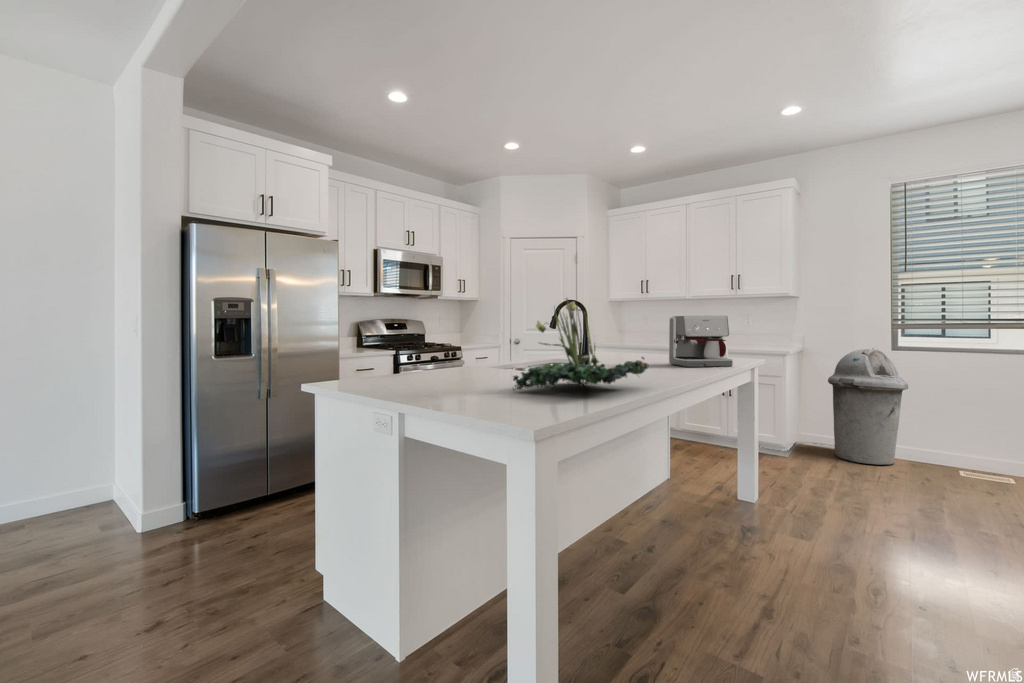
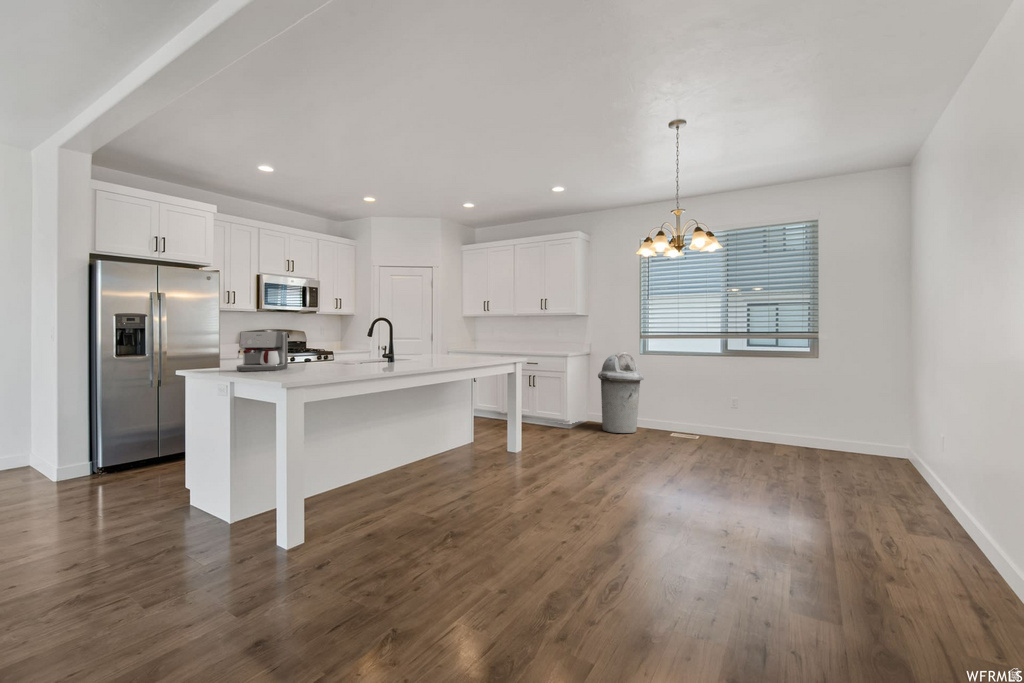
plant: present [513,298,649,390] -> none [298,320,379,372]
coffee maker: present [669,316,733,367] -> present [237,332,288,371]

